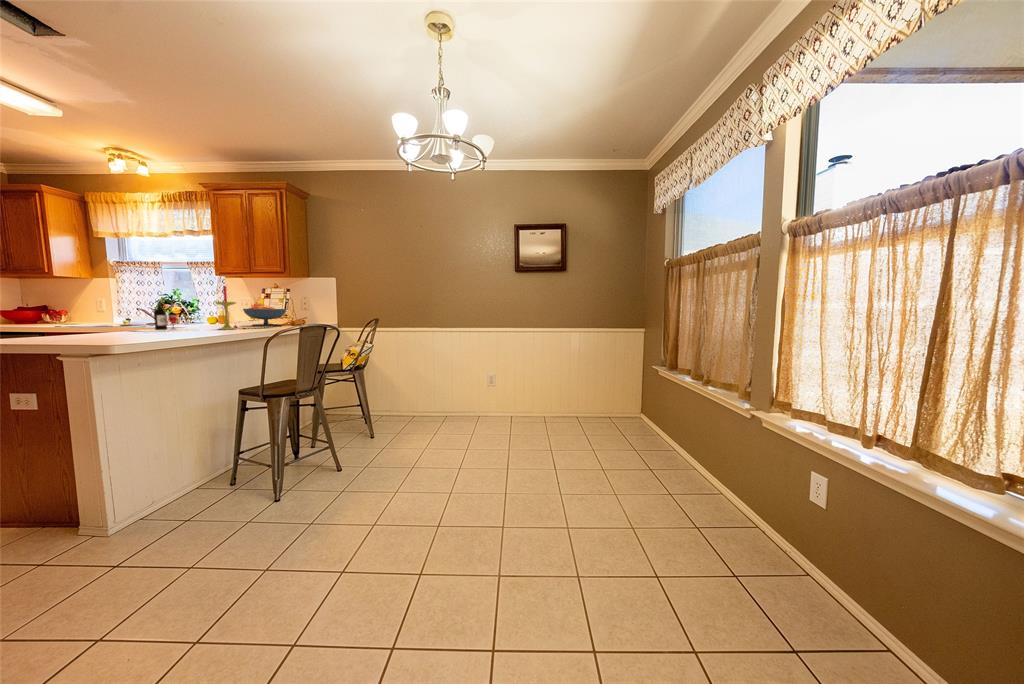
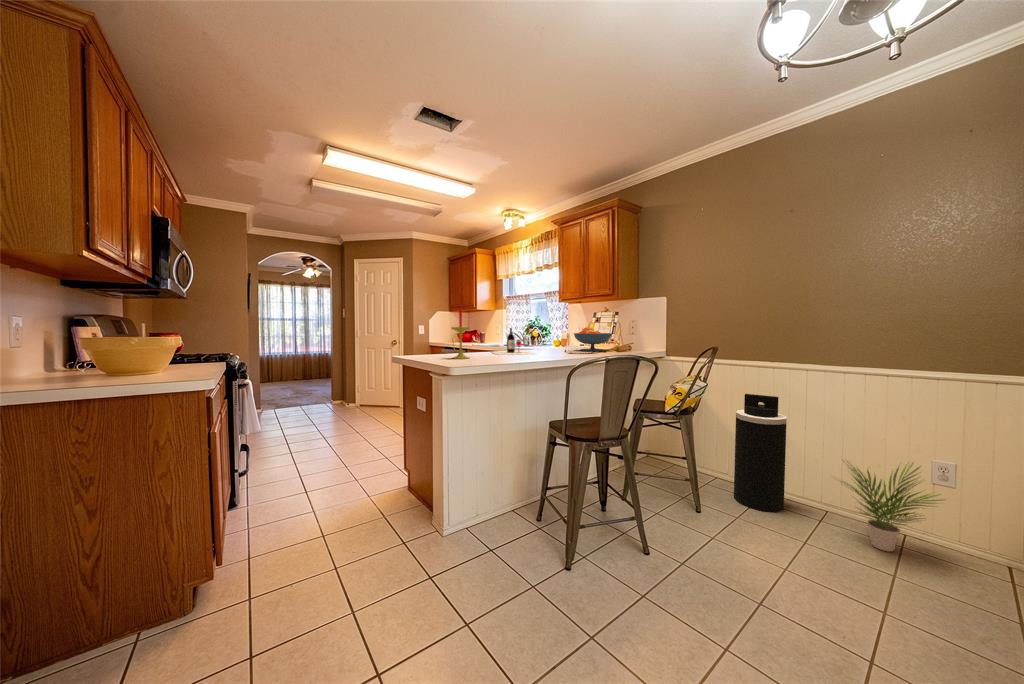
candle: present [215,286,236,330] -> present [451,309,470,359]
trash can: none [392,351,422,427] -> present [734,394,787,512]
potted plant: none [444,377,489,427] -> present [842,463,943,551]

